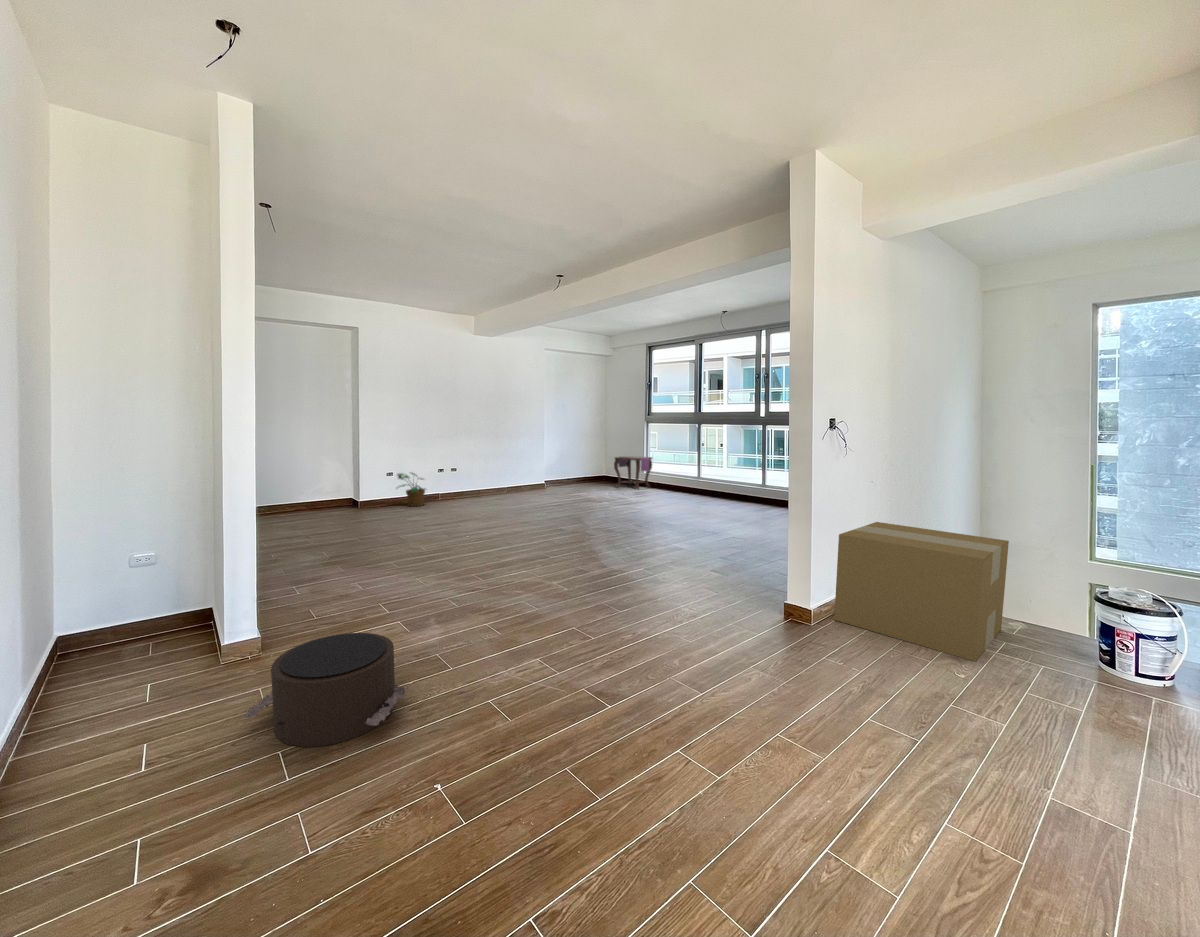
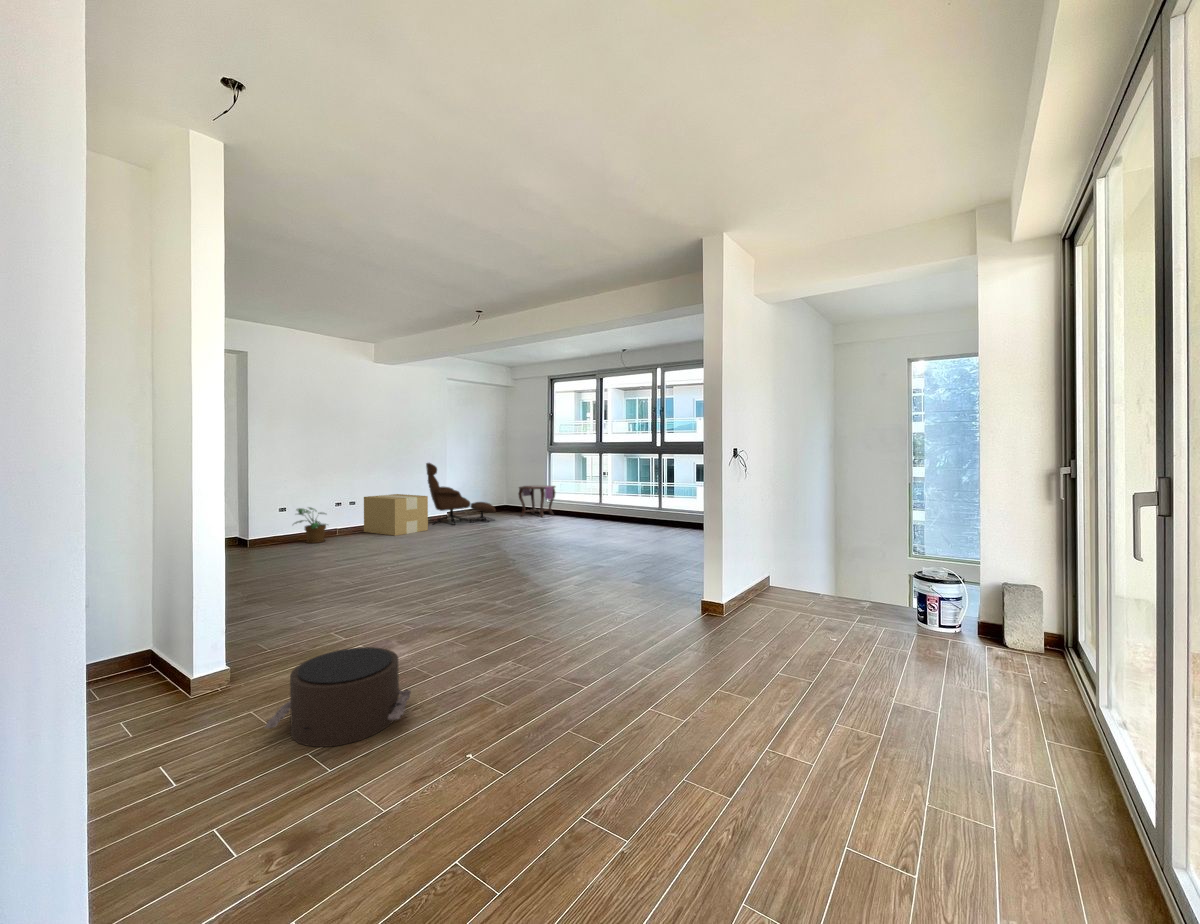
lounge chair: none [523,431,589,494] -> present [426,463,495,525]
cardboard box: present [834,522,1009,661] -> present [364,494,428,536]

